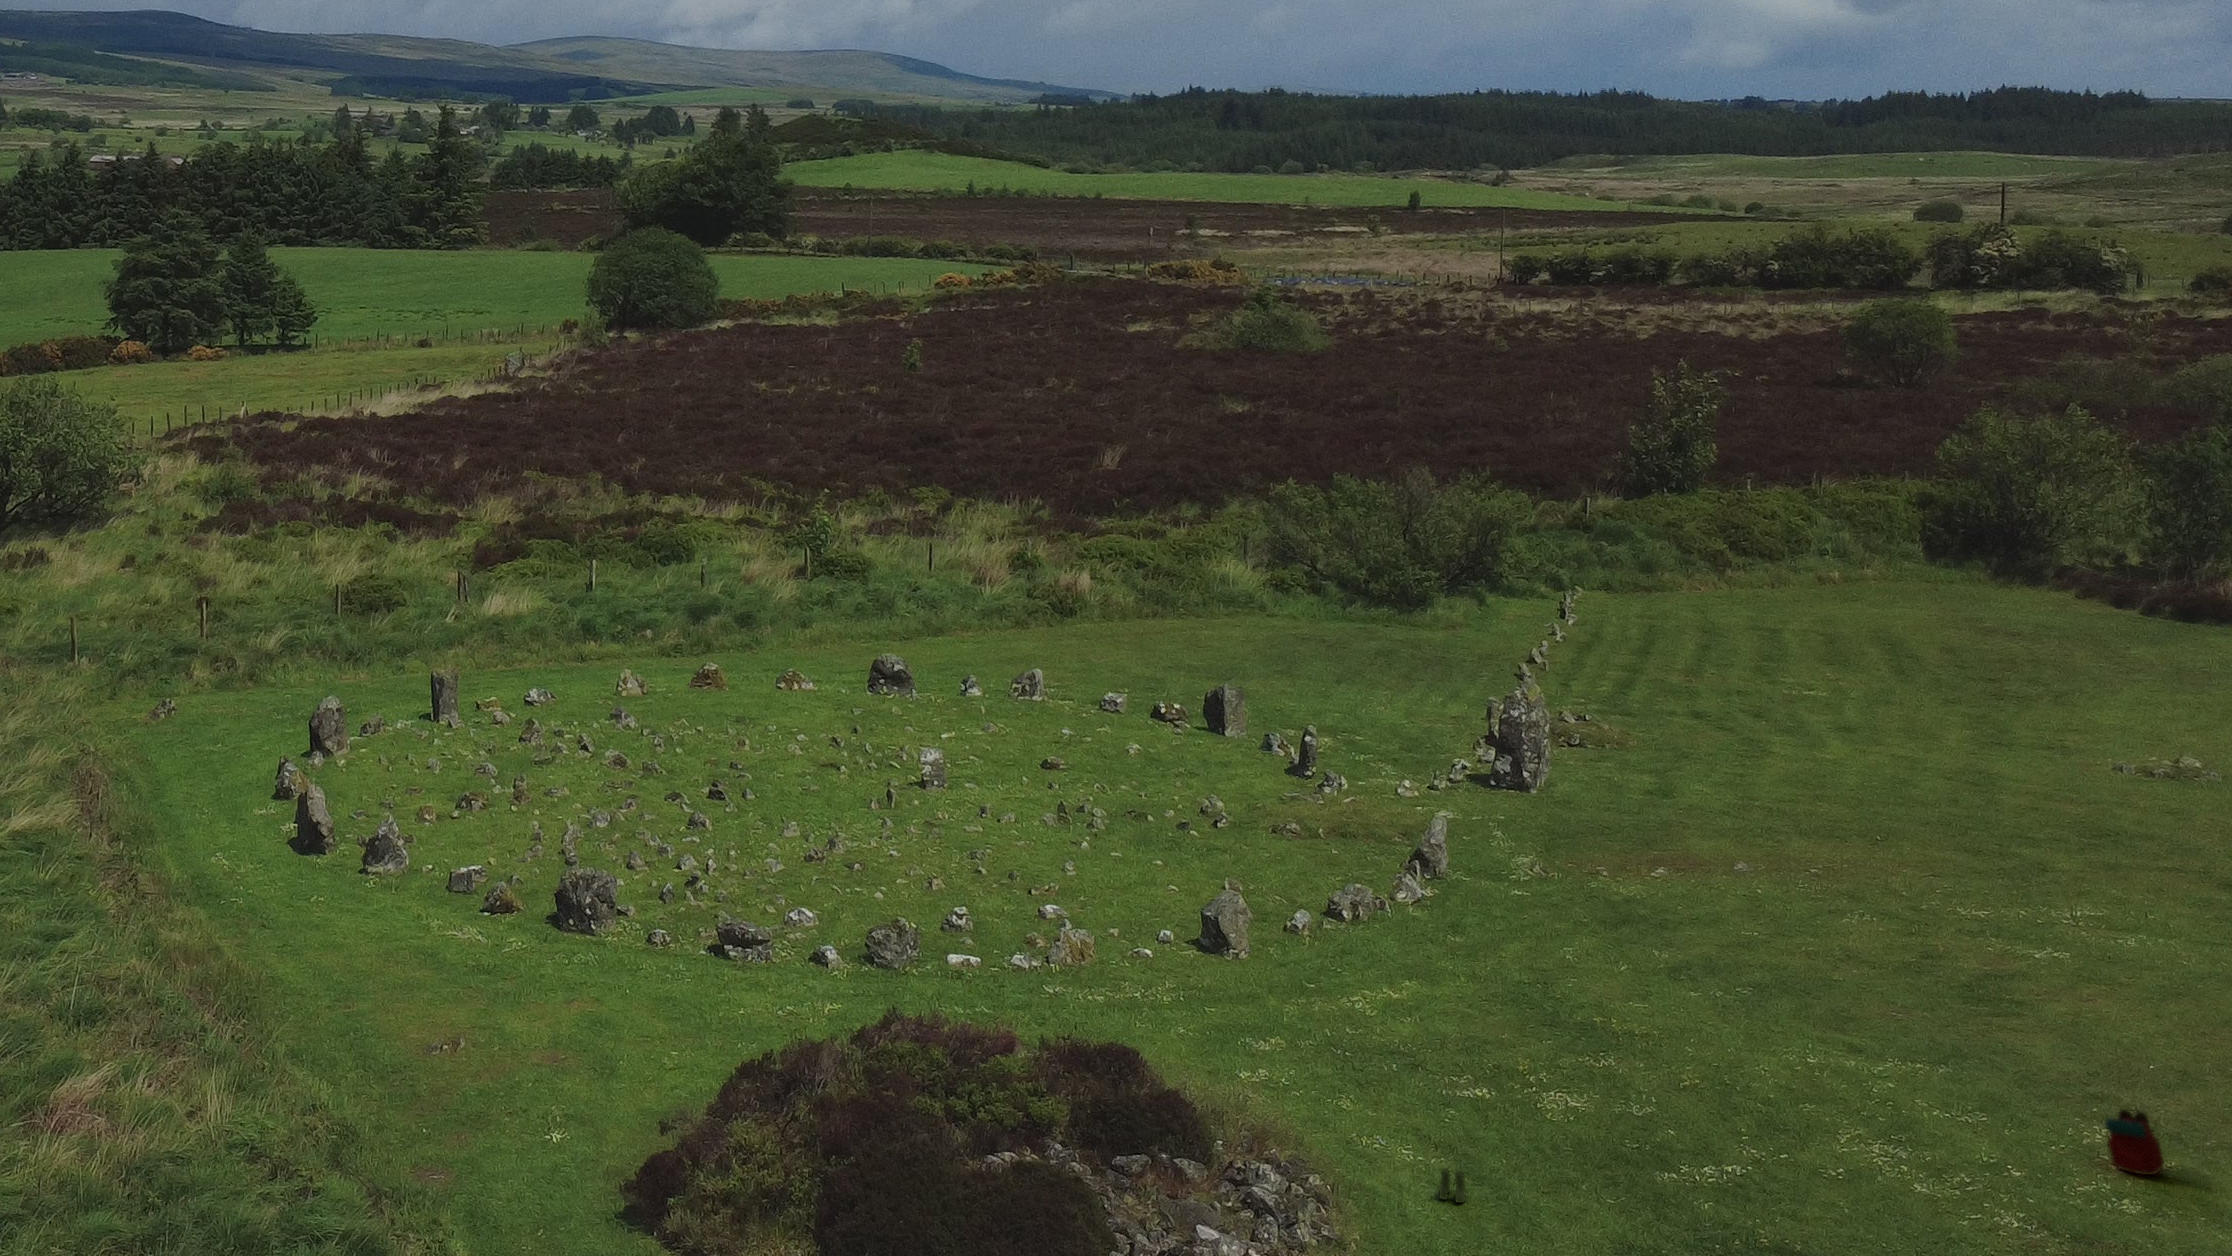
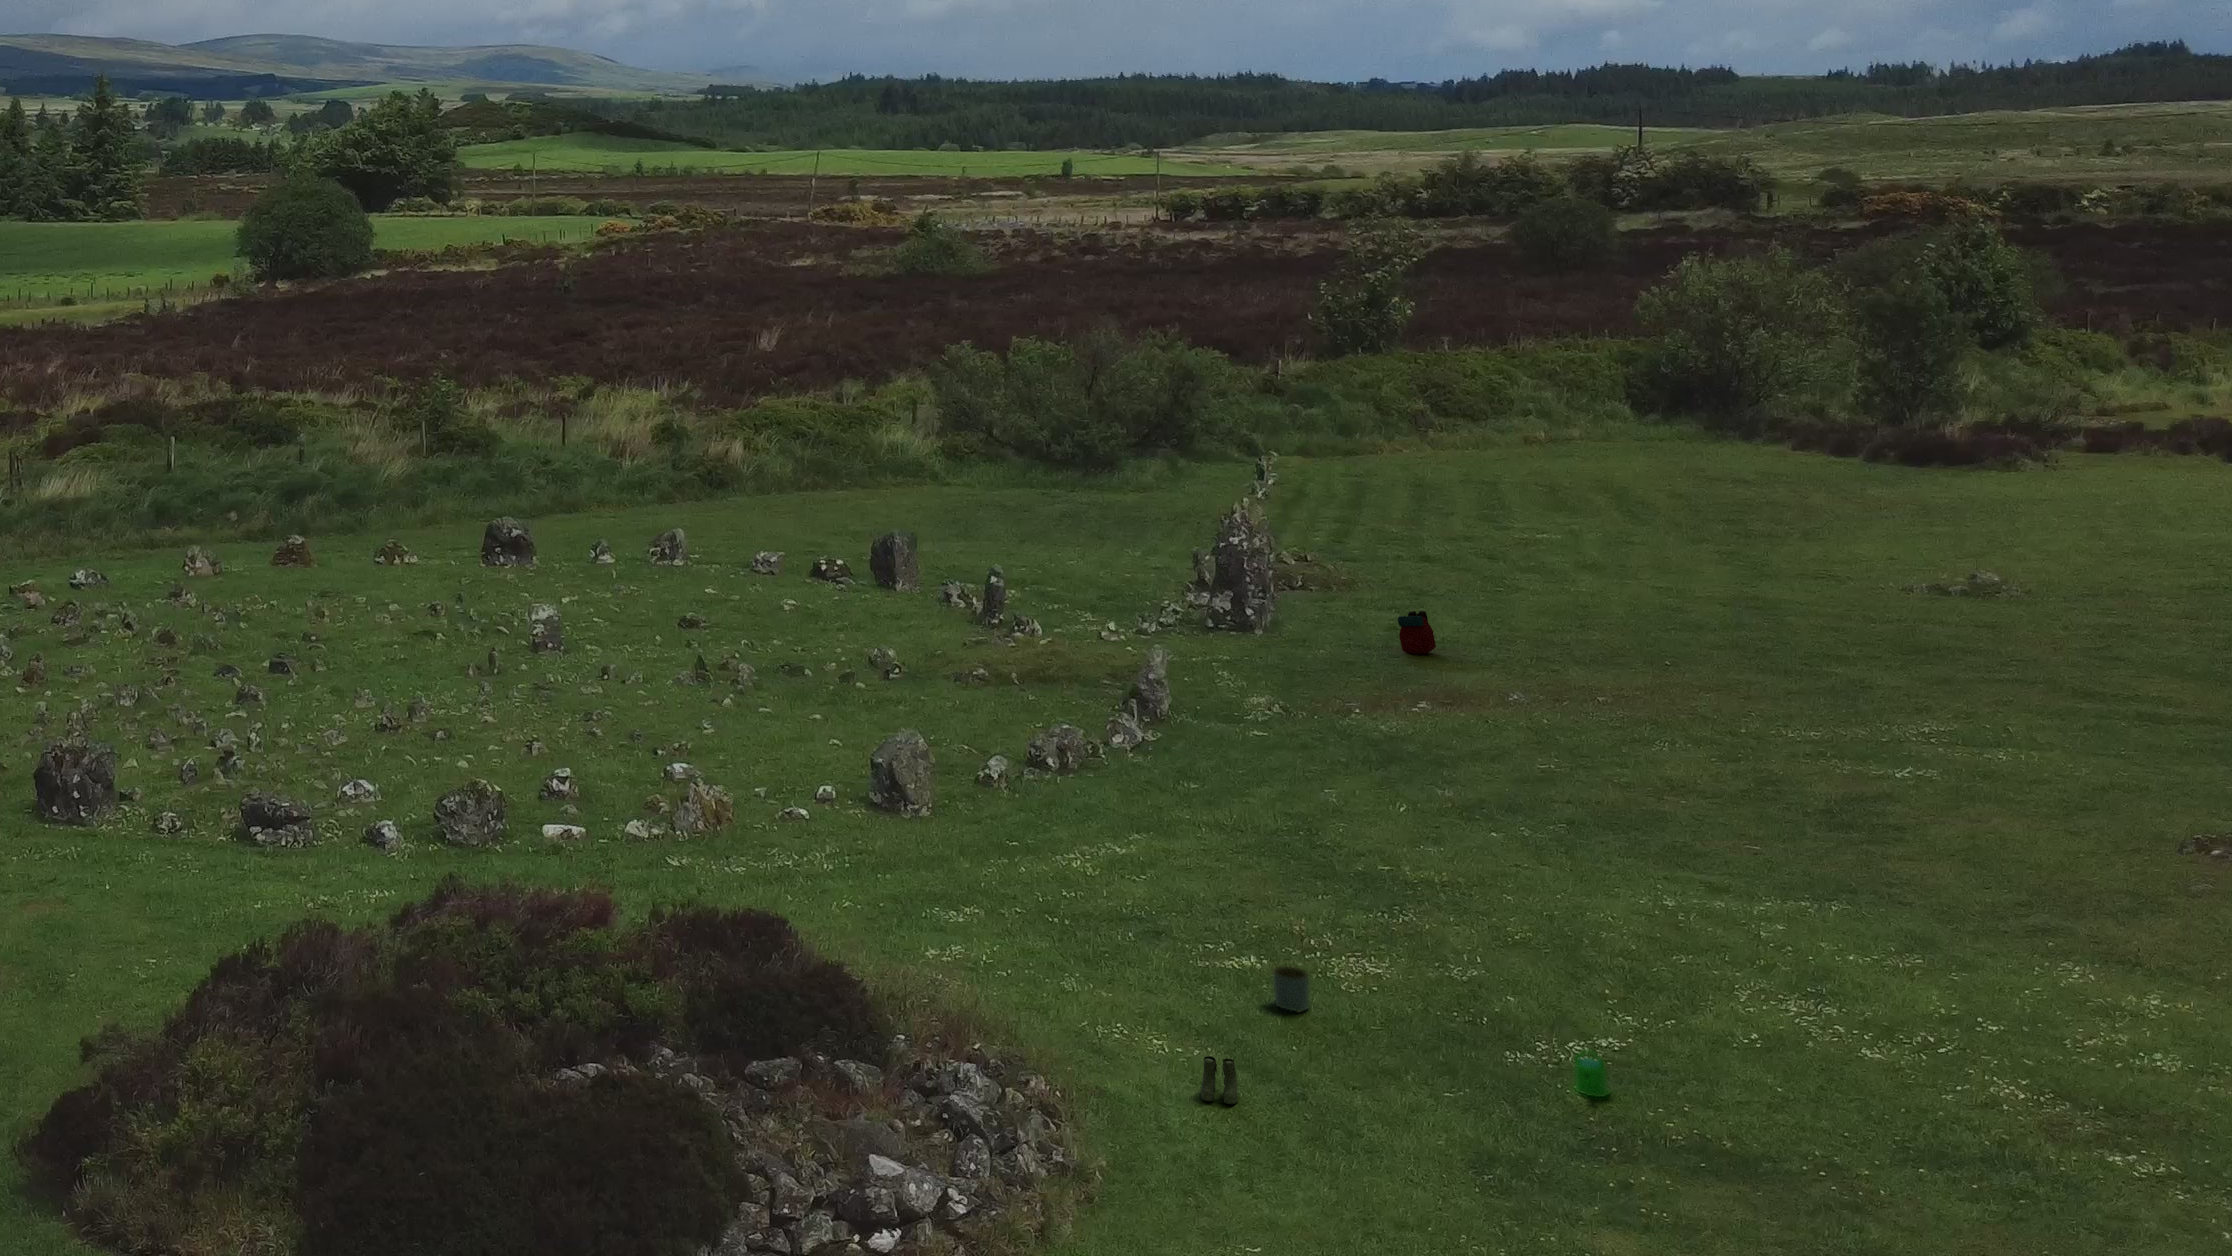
planter: none [1502,1103,1529,1138] -> present [1273,966,1309,1012]
backpack: present [2105,1109,2165,1175] -> present [1398,611,1436,654]
watering can: none [1718,1181,1745,1215] -> present [1574,1050,1608,1097]

